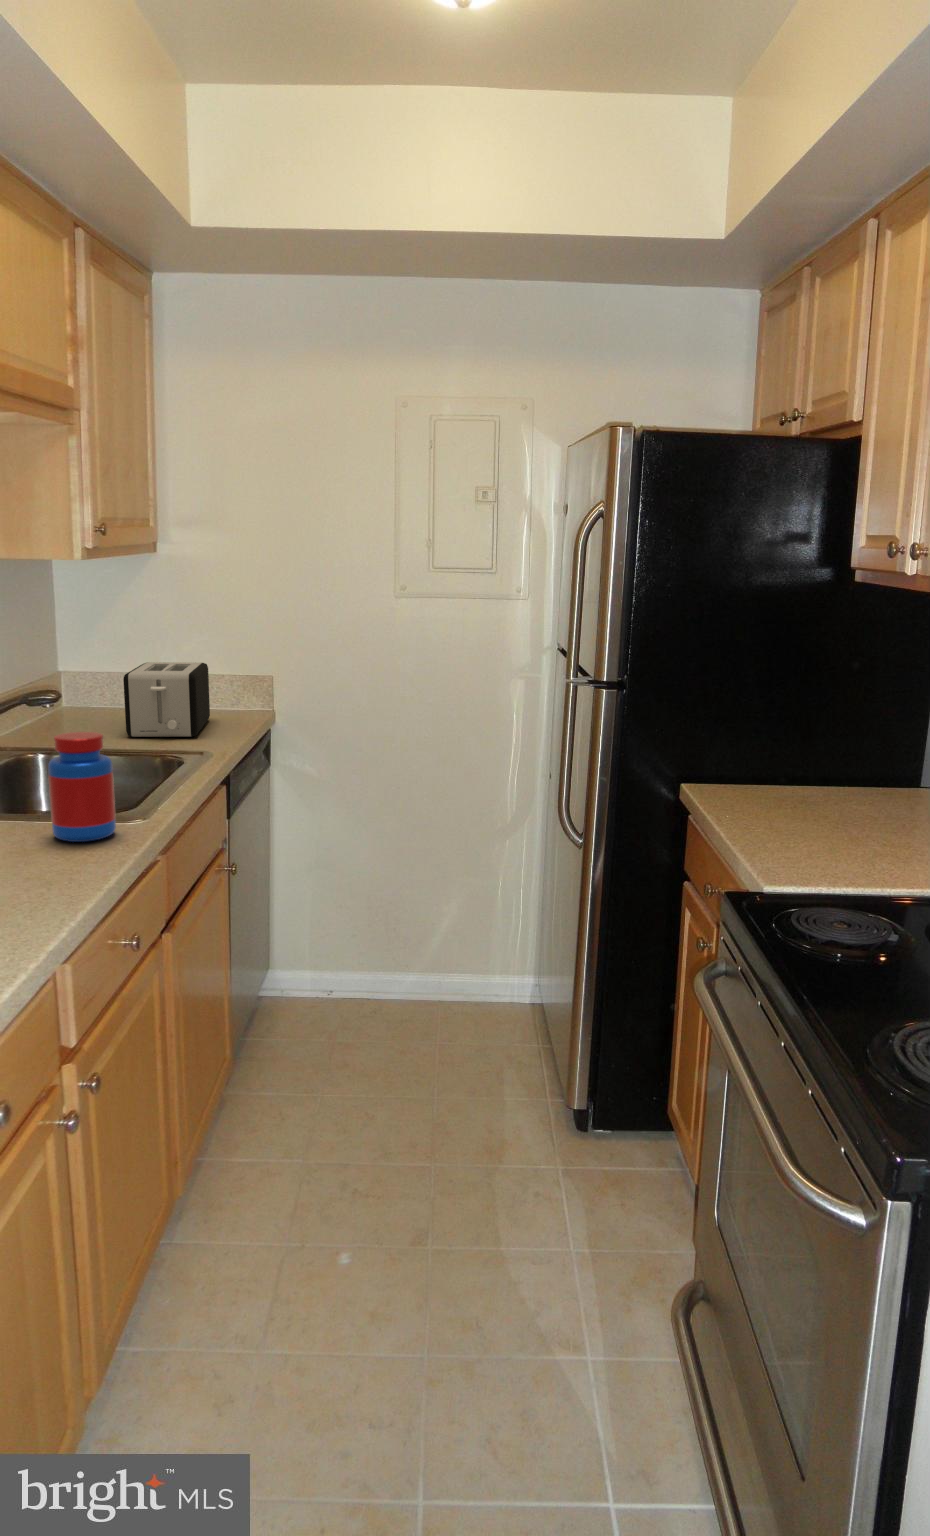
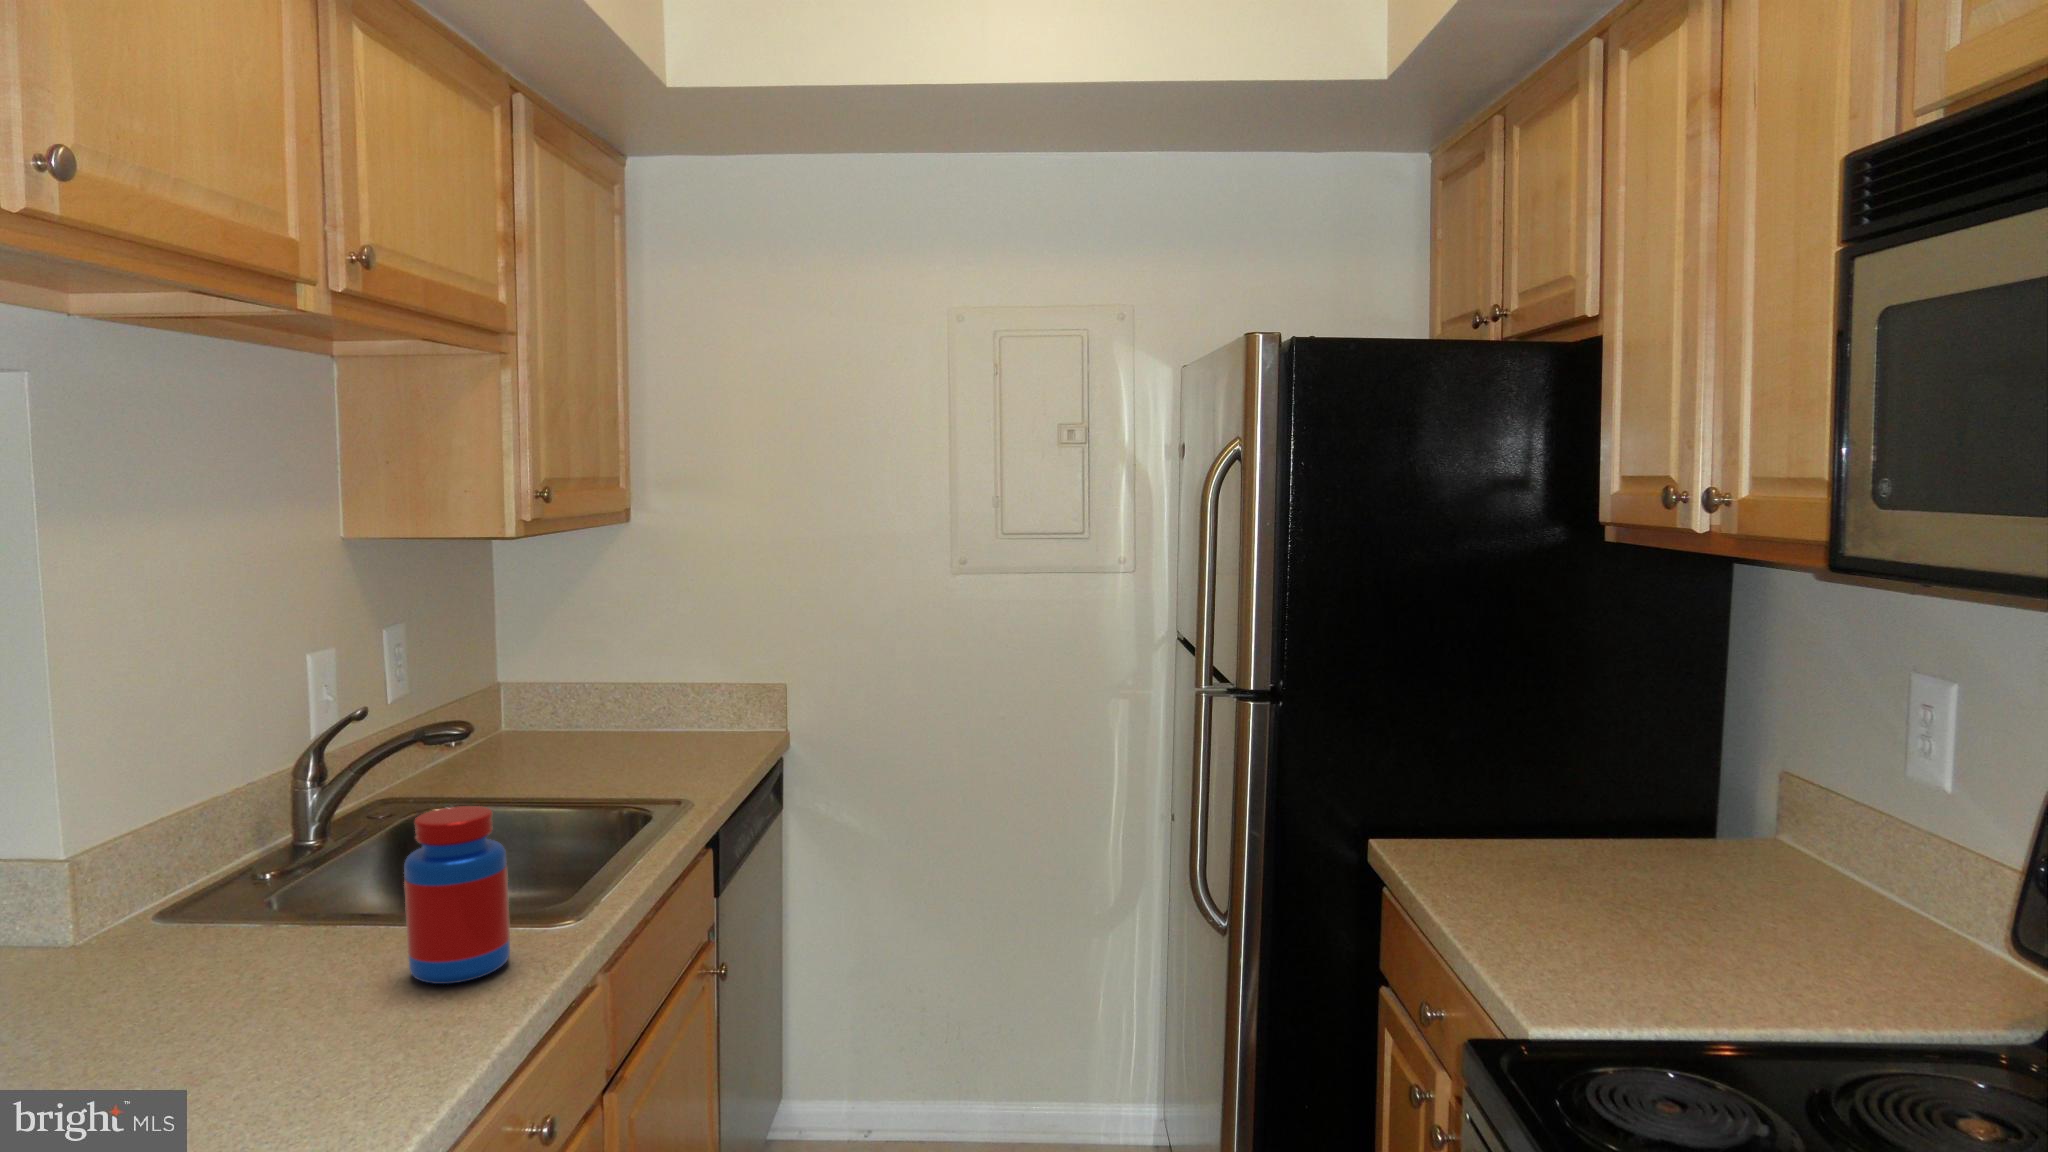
toaster: present [123,662,210,737] -> none [577,664,703,775]

